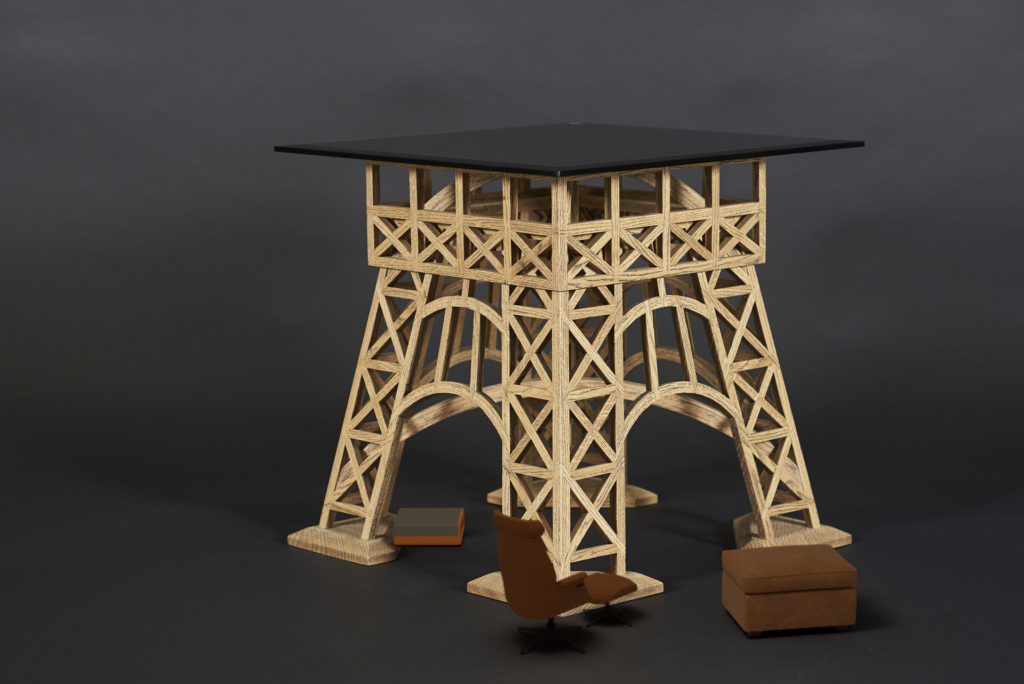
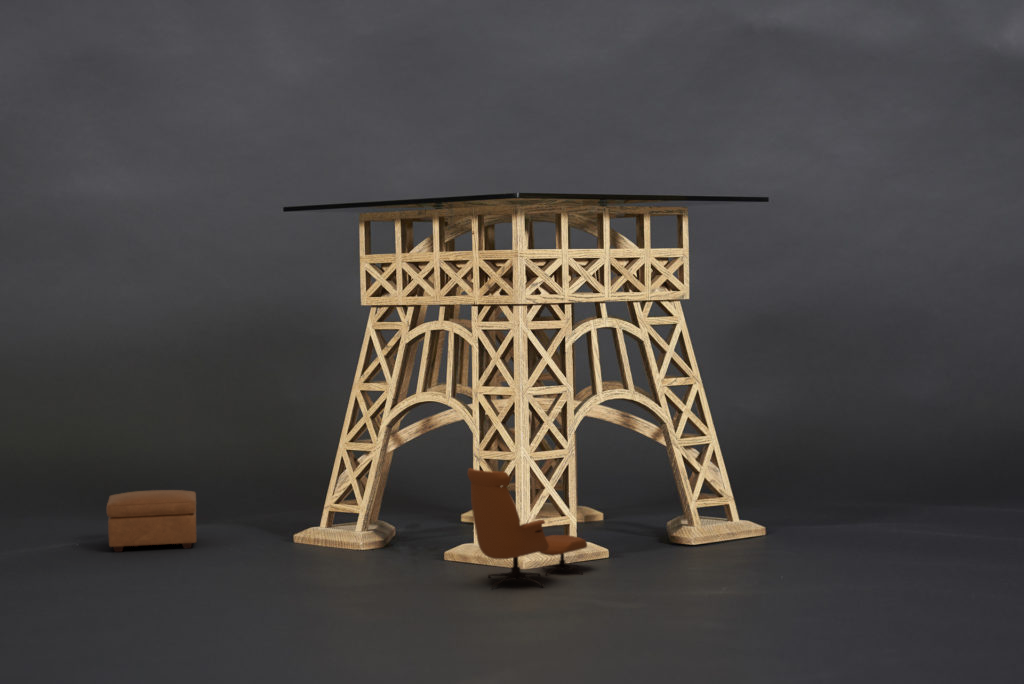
storage box: present [393,508,465,545] -> none [382,511,442,538]
ottoman: present [722,544,857,637] -> present [107,490,196,552]

